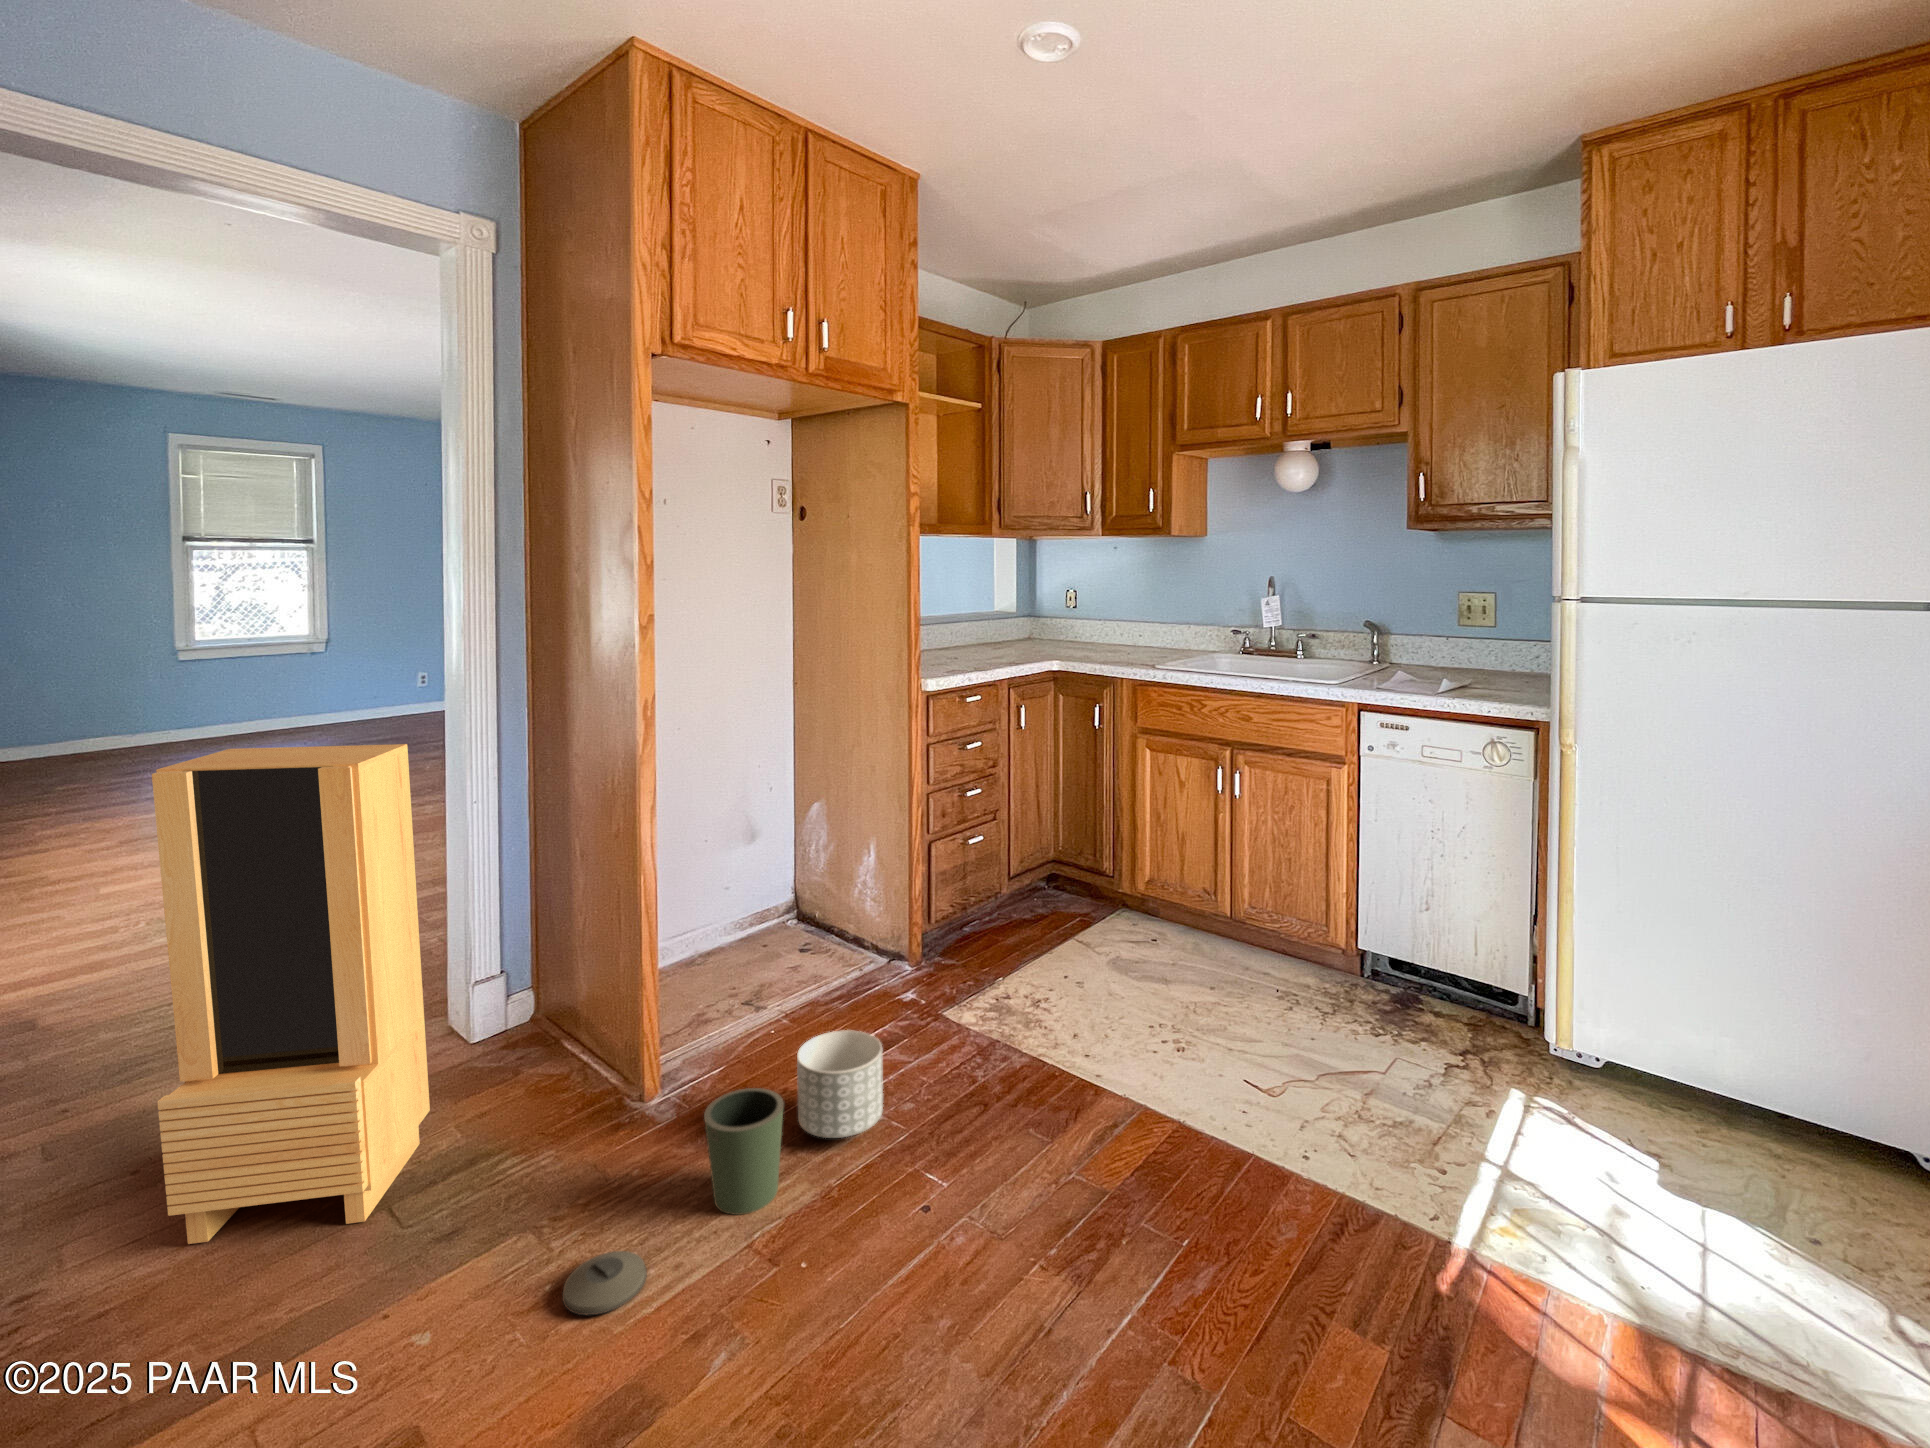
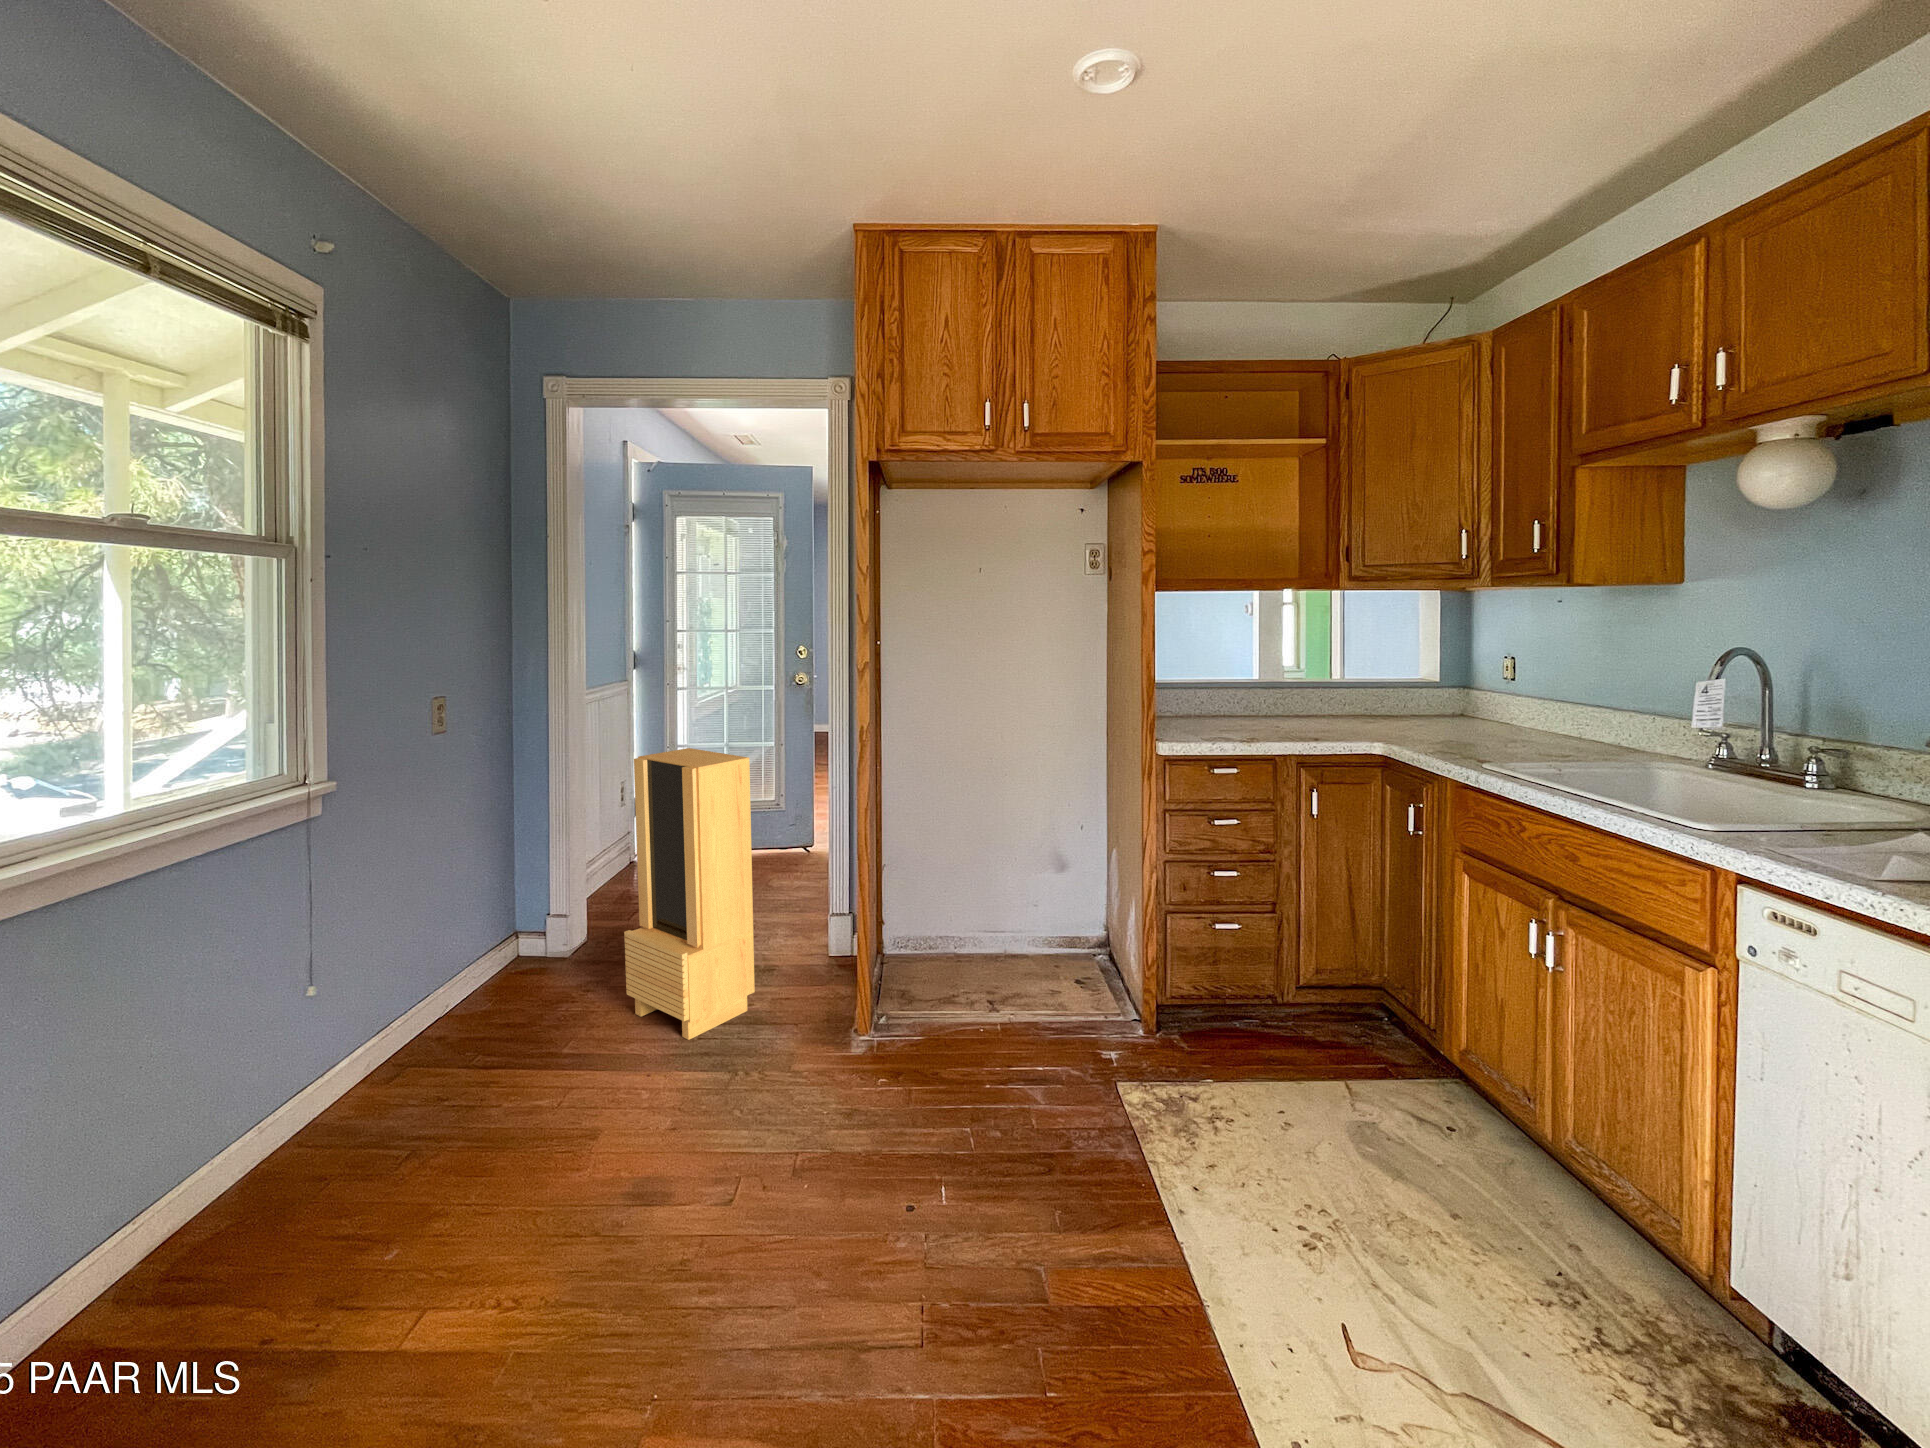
planter: present [797,1030,883,1138] -> none [900,1042,970,1135]
trash can: present [562,1088,784,1315] -> none [695,1053,864,1154]

